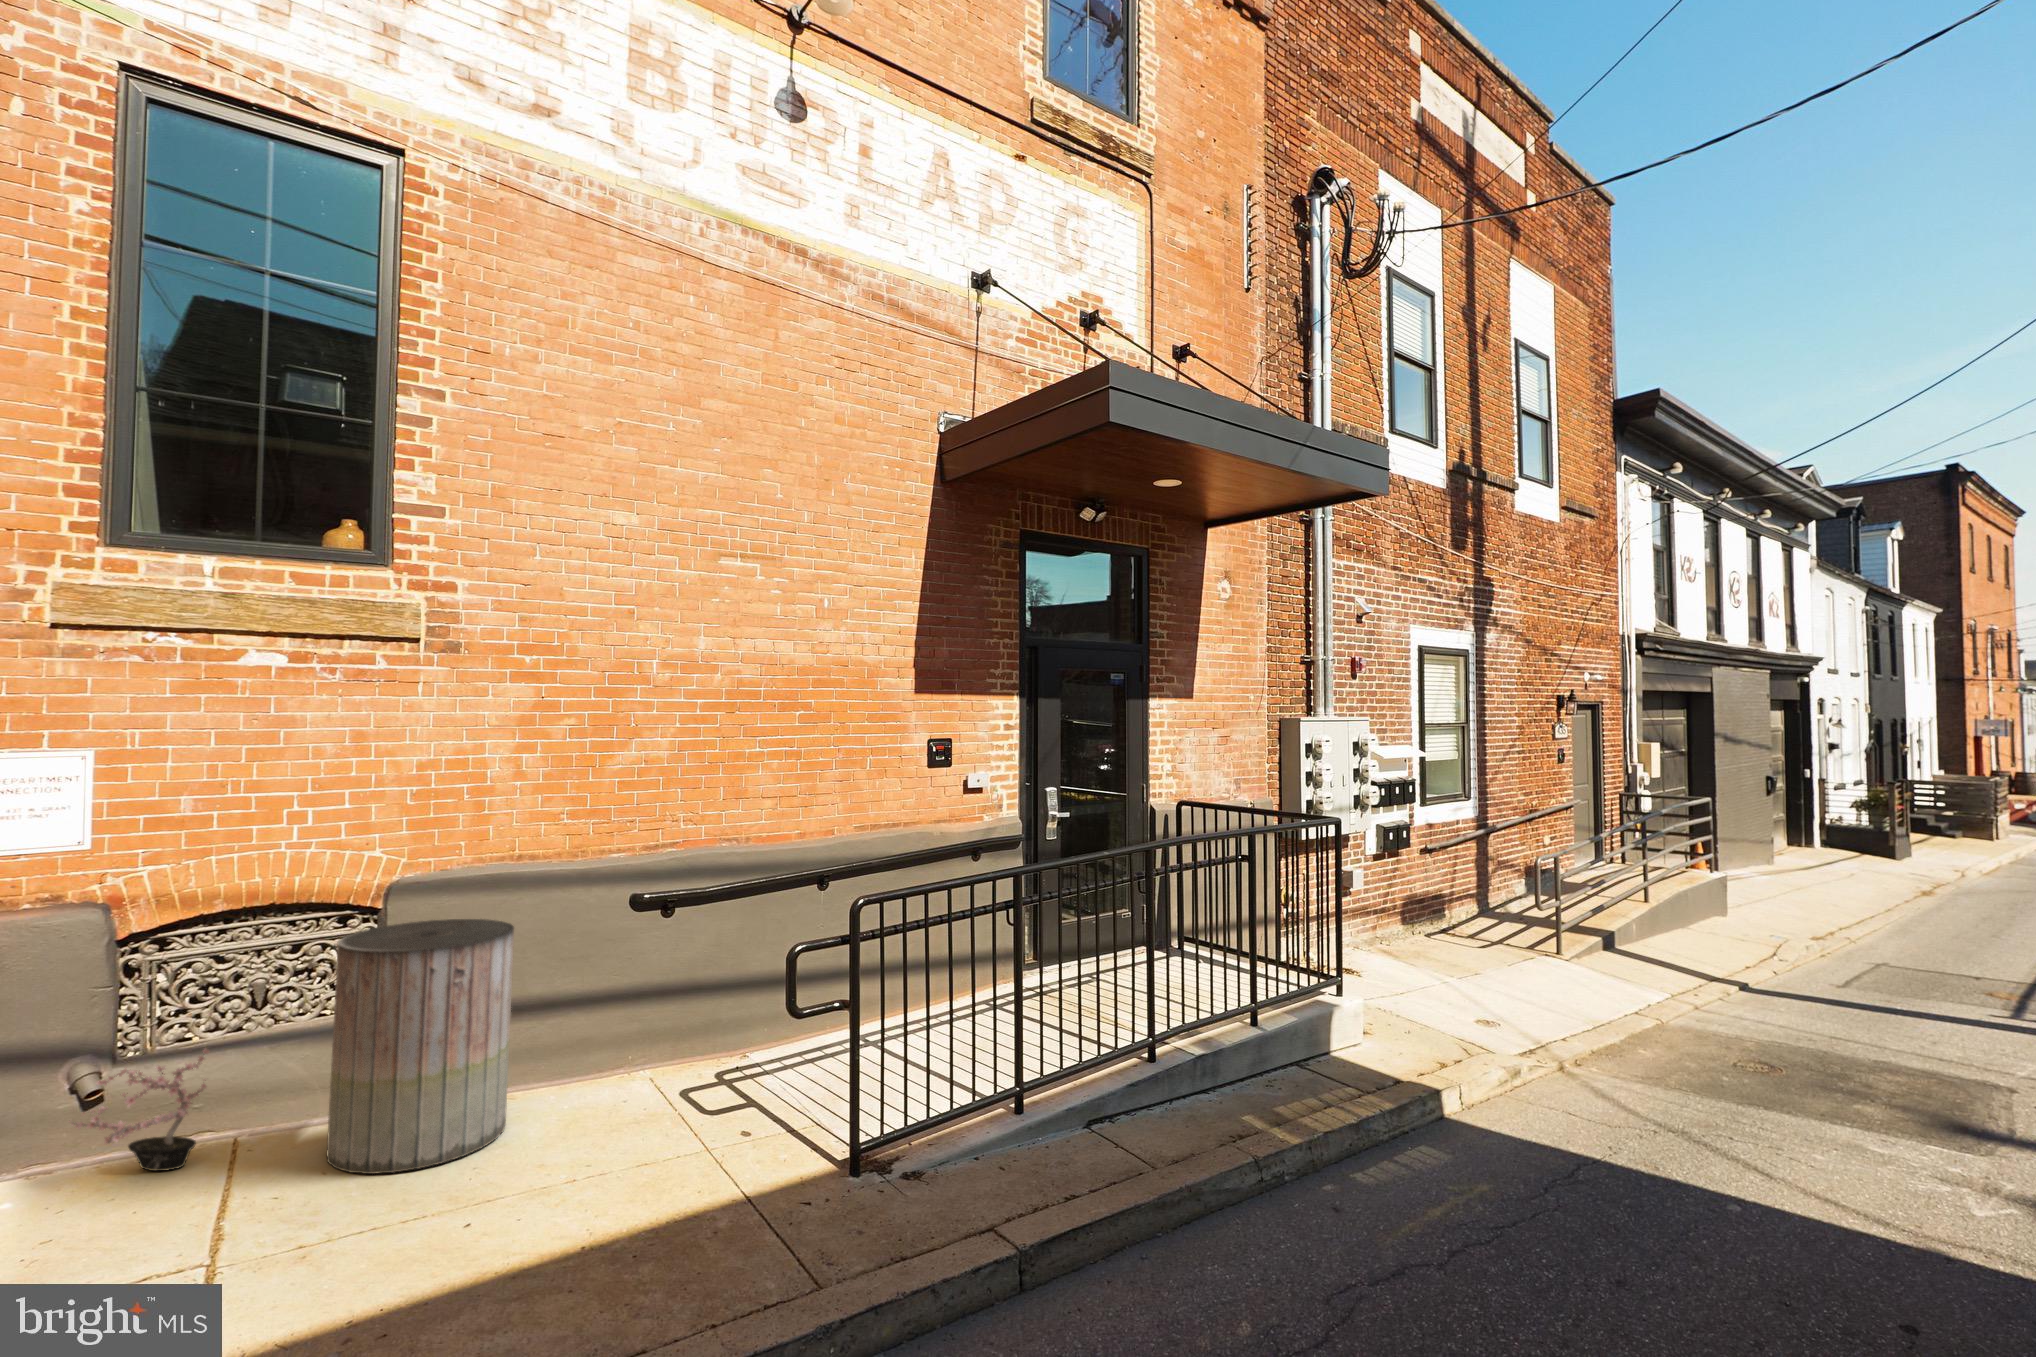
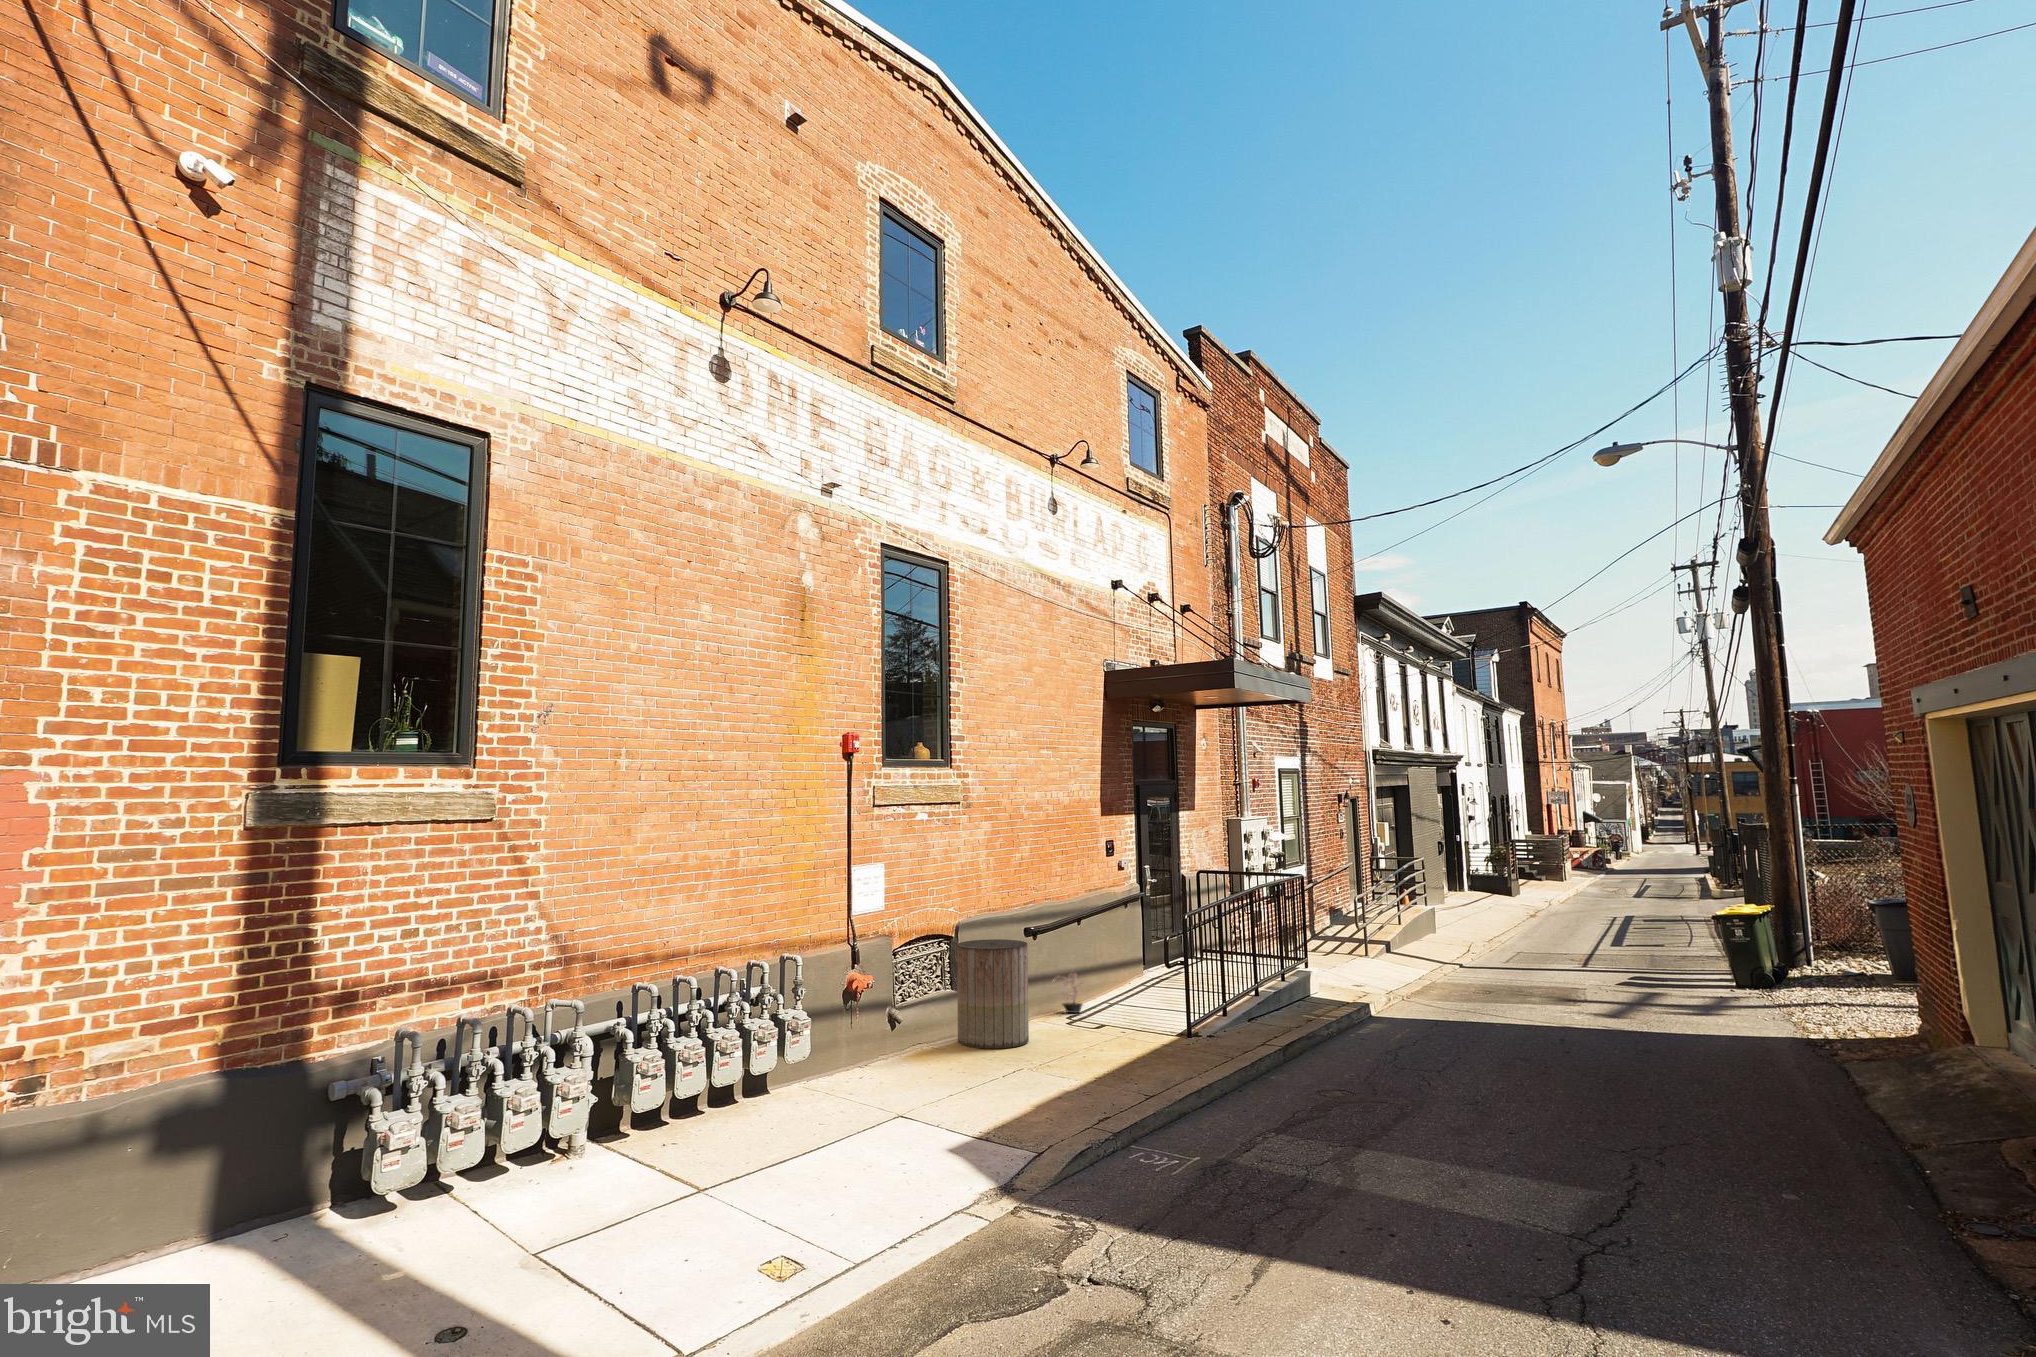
potted plant: present [69,1049,209,1171] -> present [1053,974,1083,1013]

